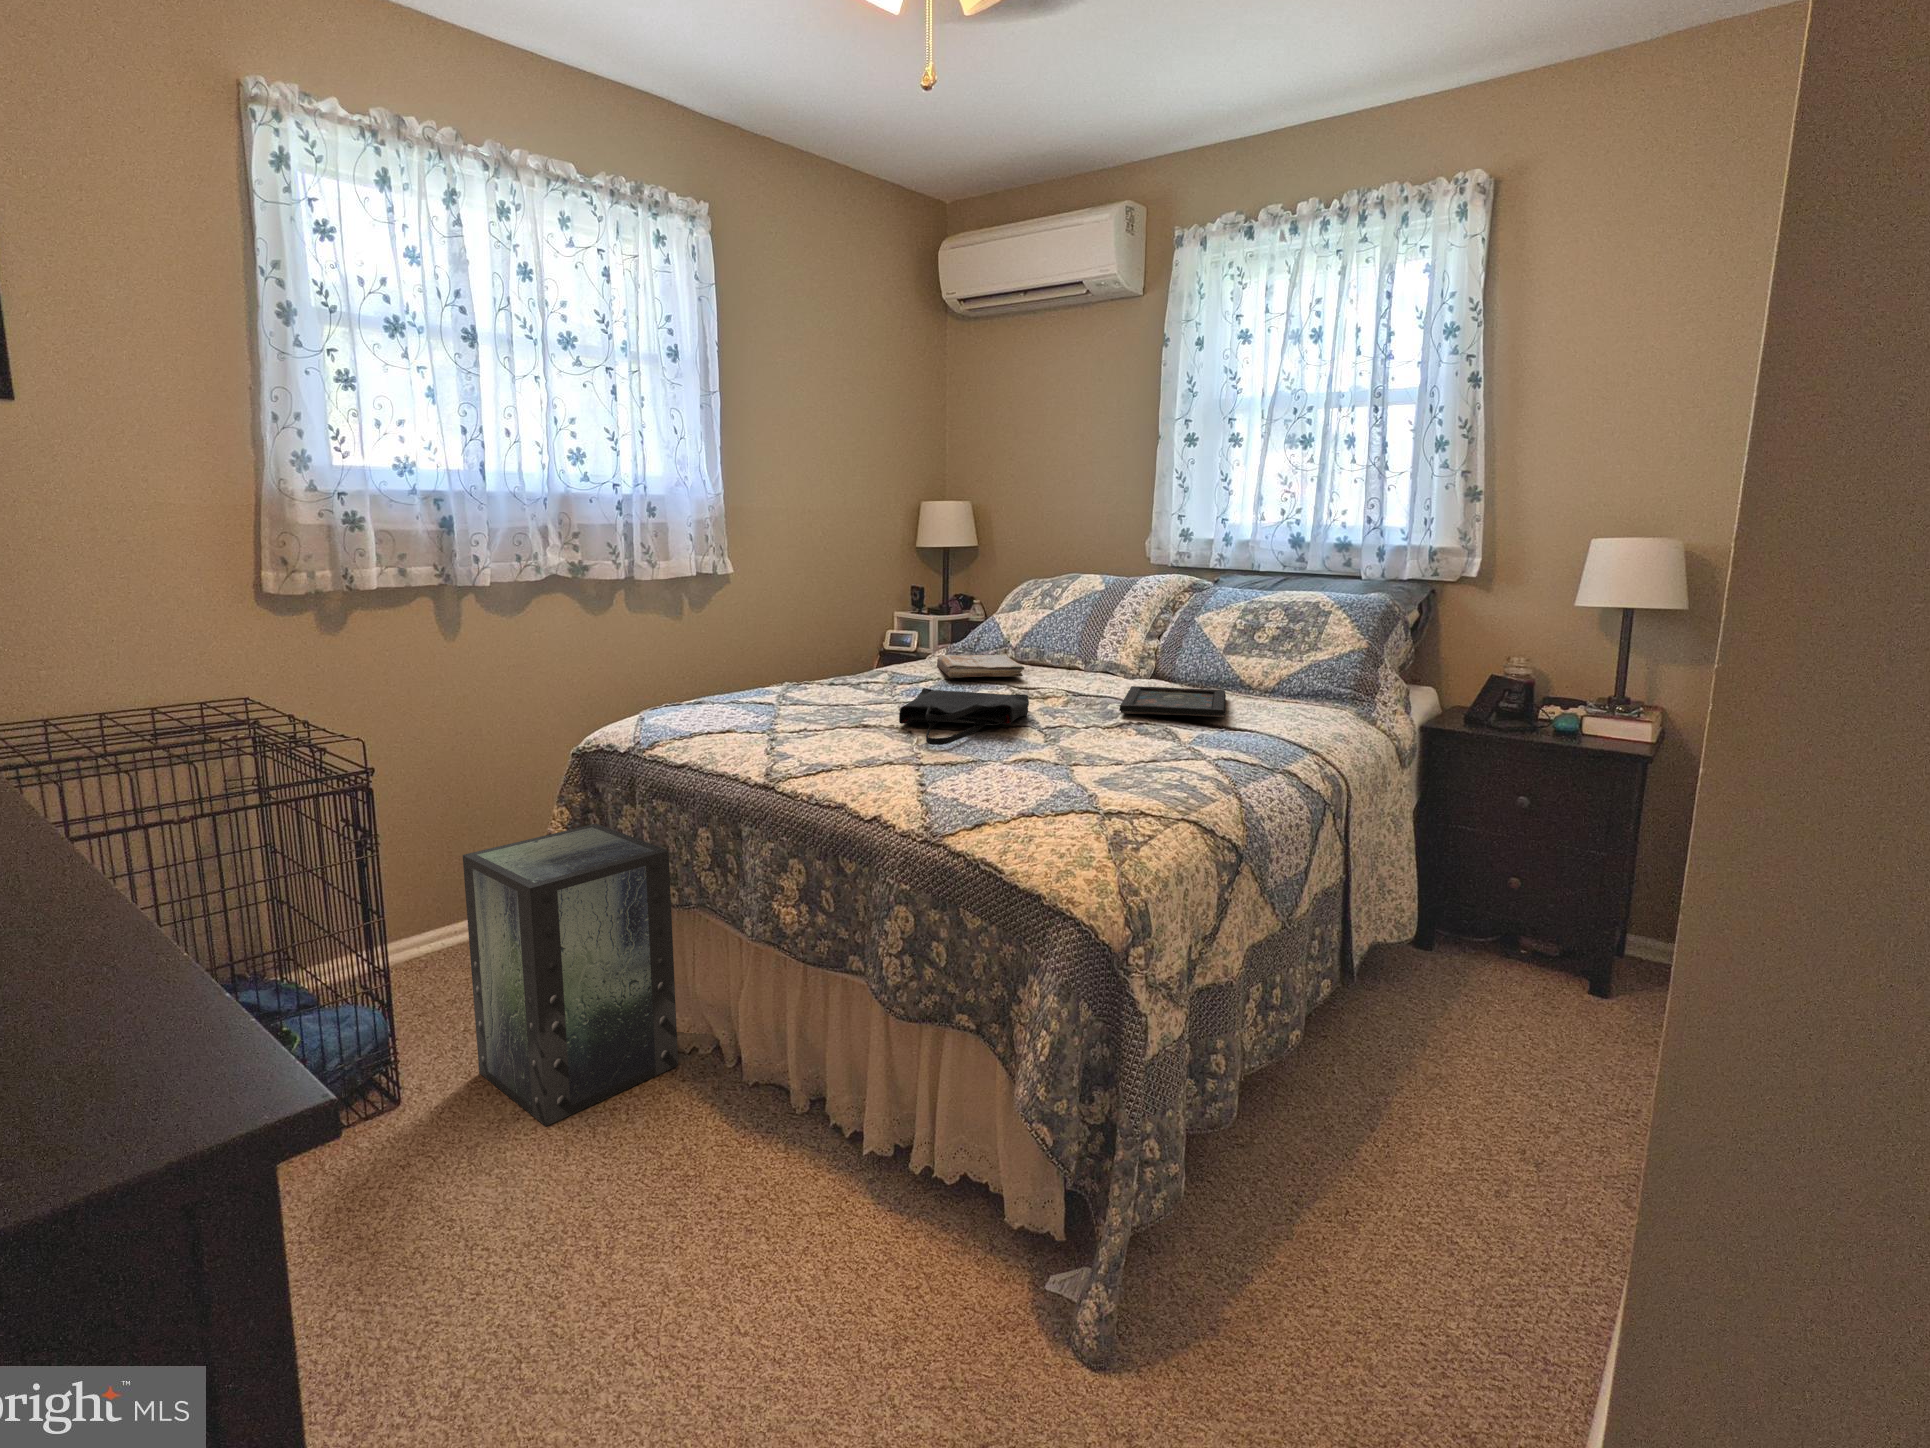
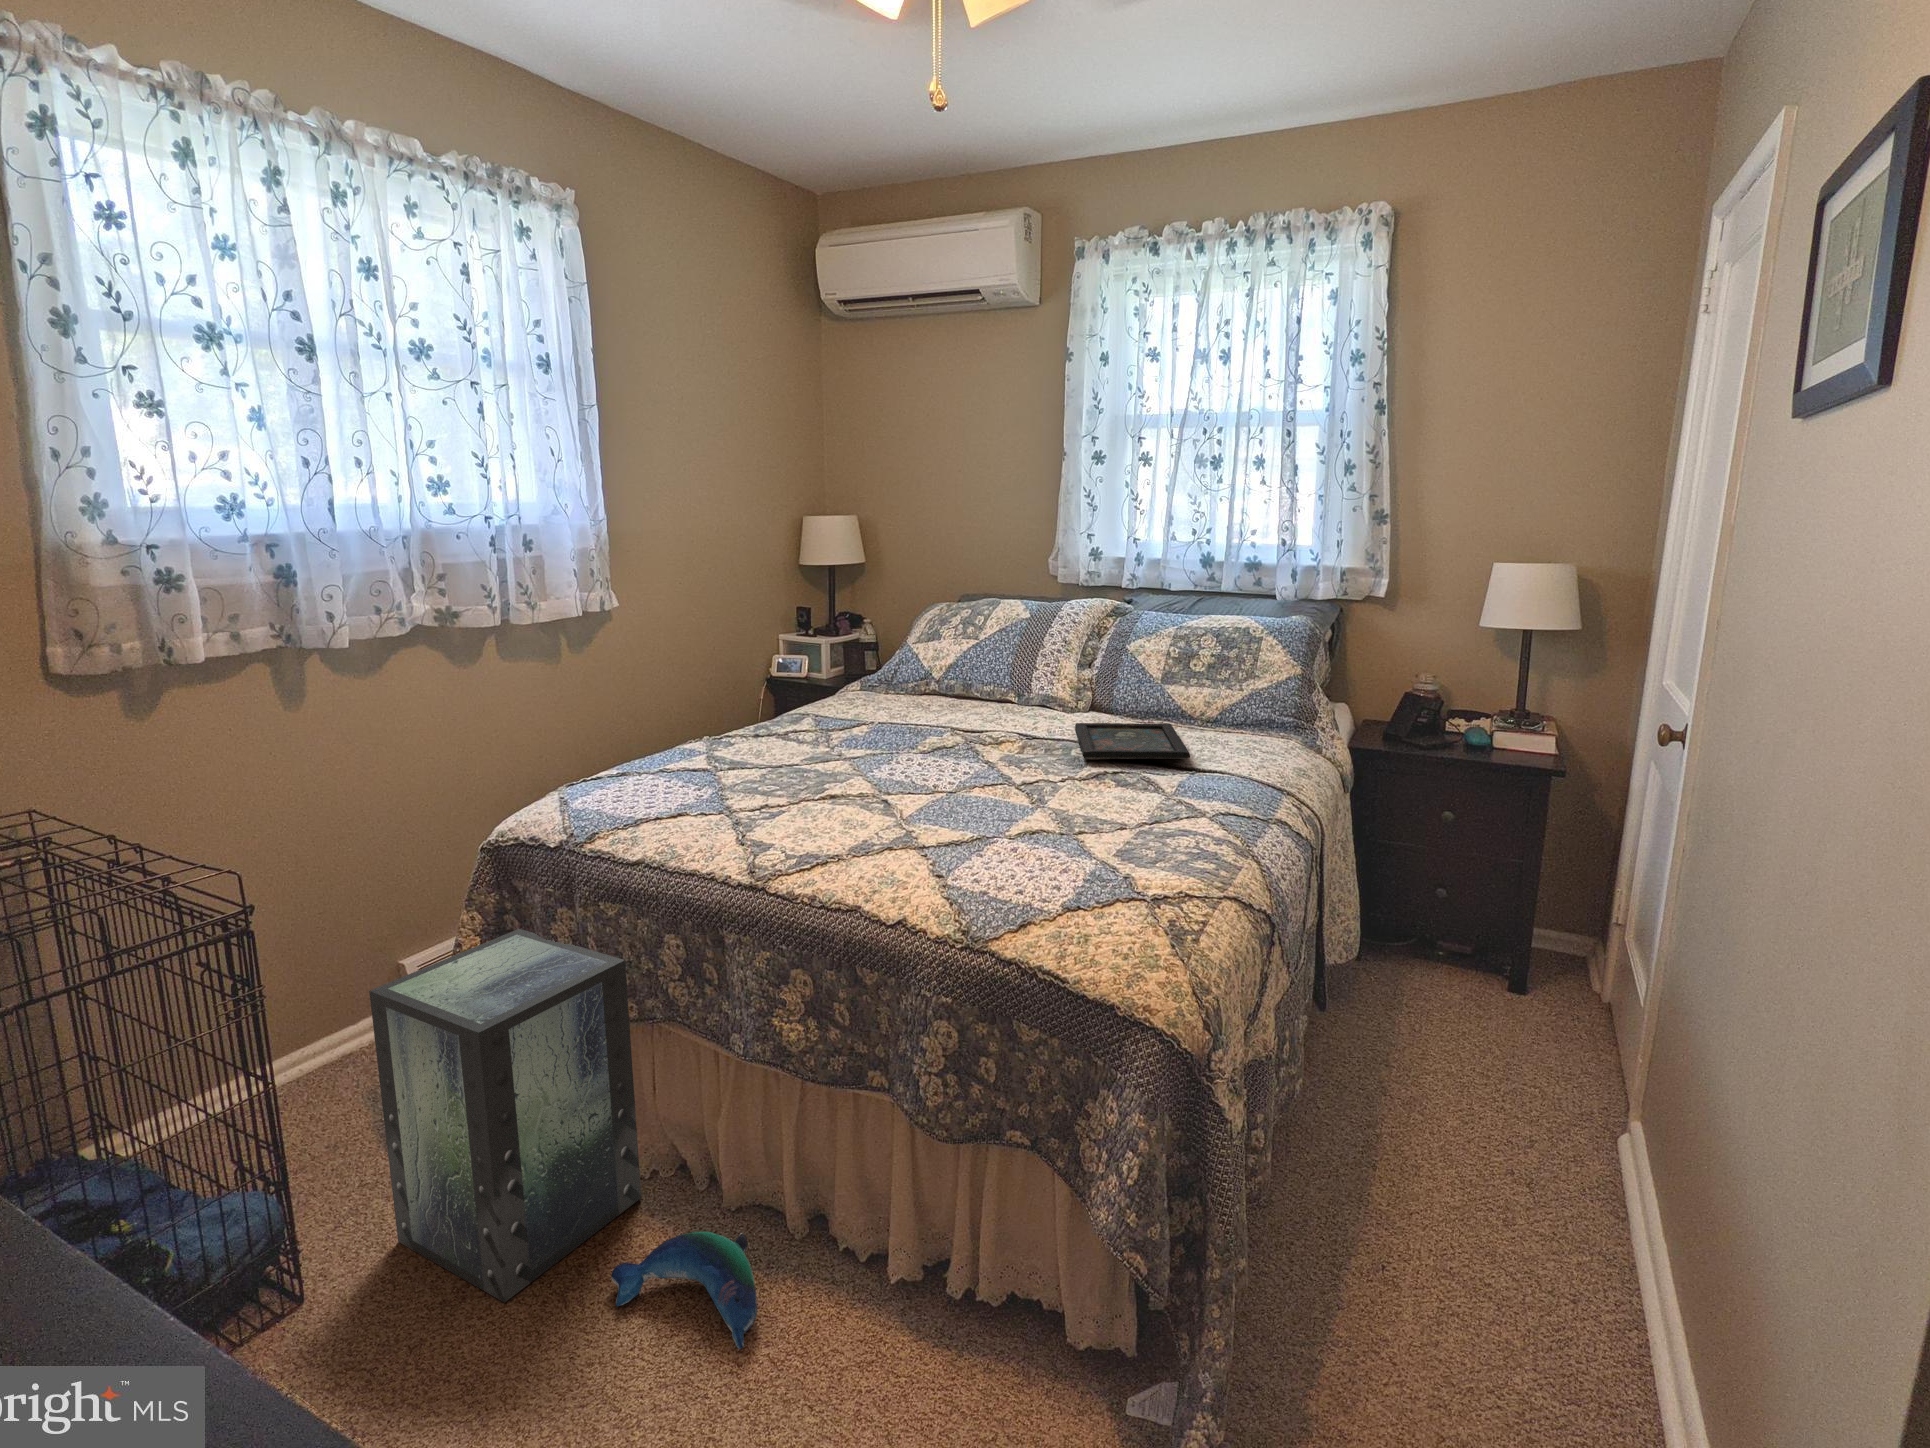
book: present [937,655,1024,678] -> none [856,688,960,722]
tote bag: present [899,688,1029,745] -> none [864,744,993,817]
plush toy: none [631,1089,746,1186] -> present [611,1232,757,1349]

